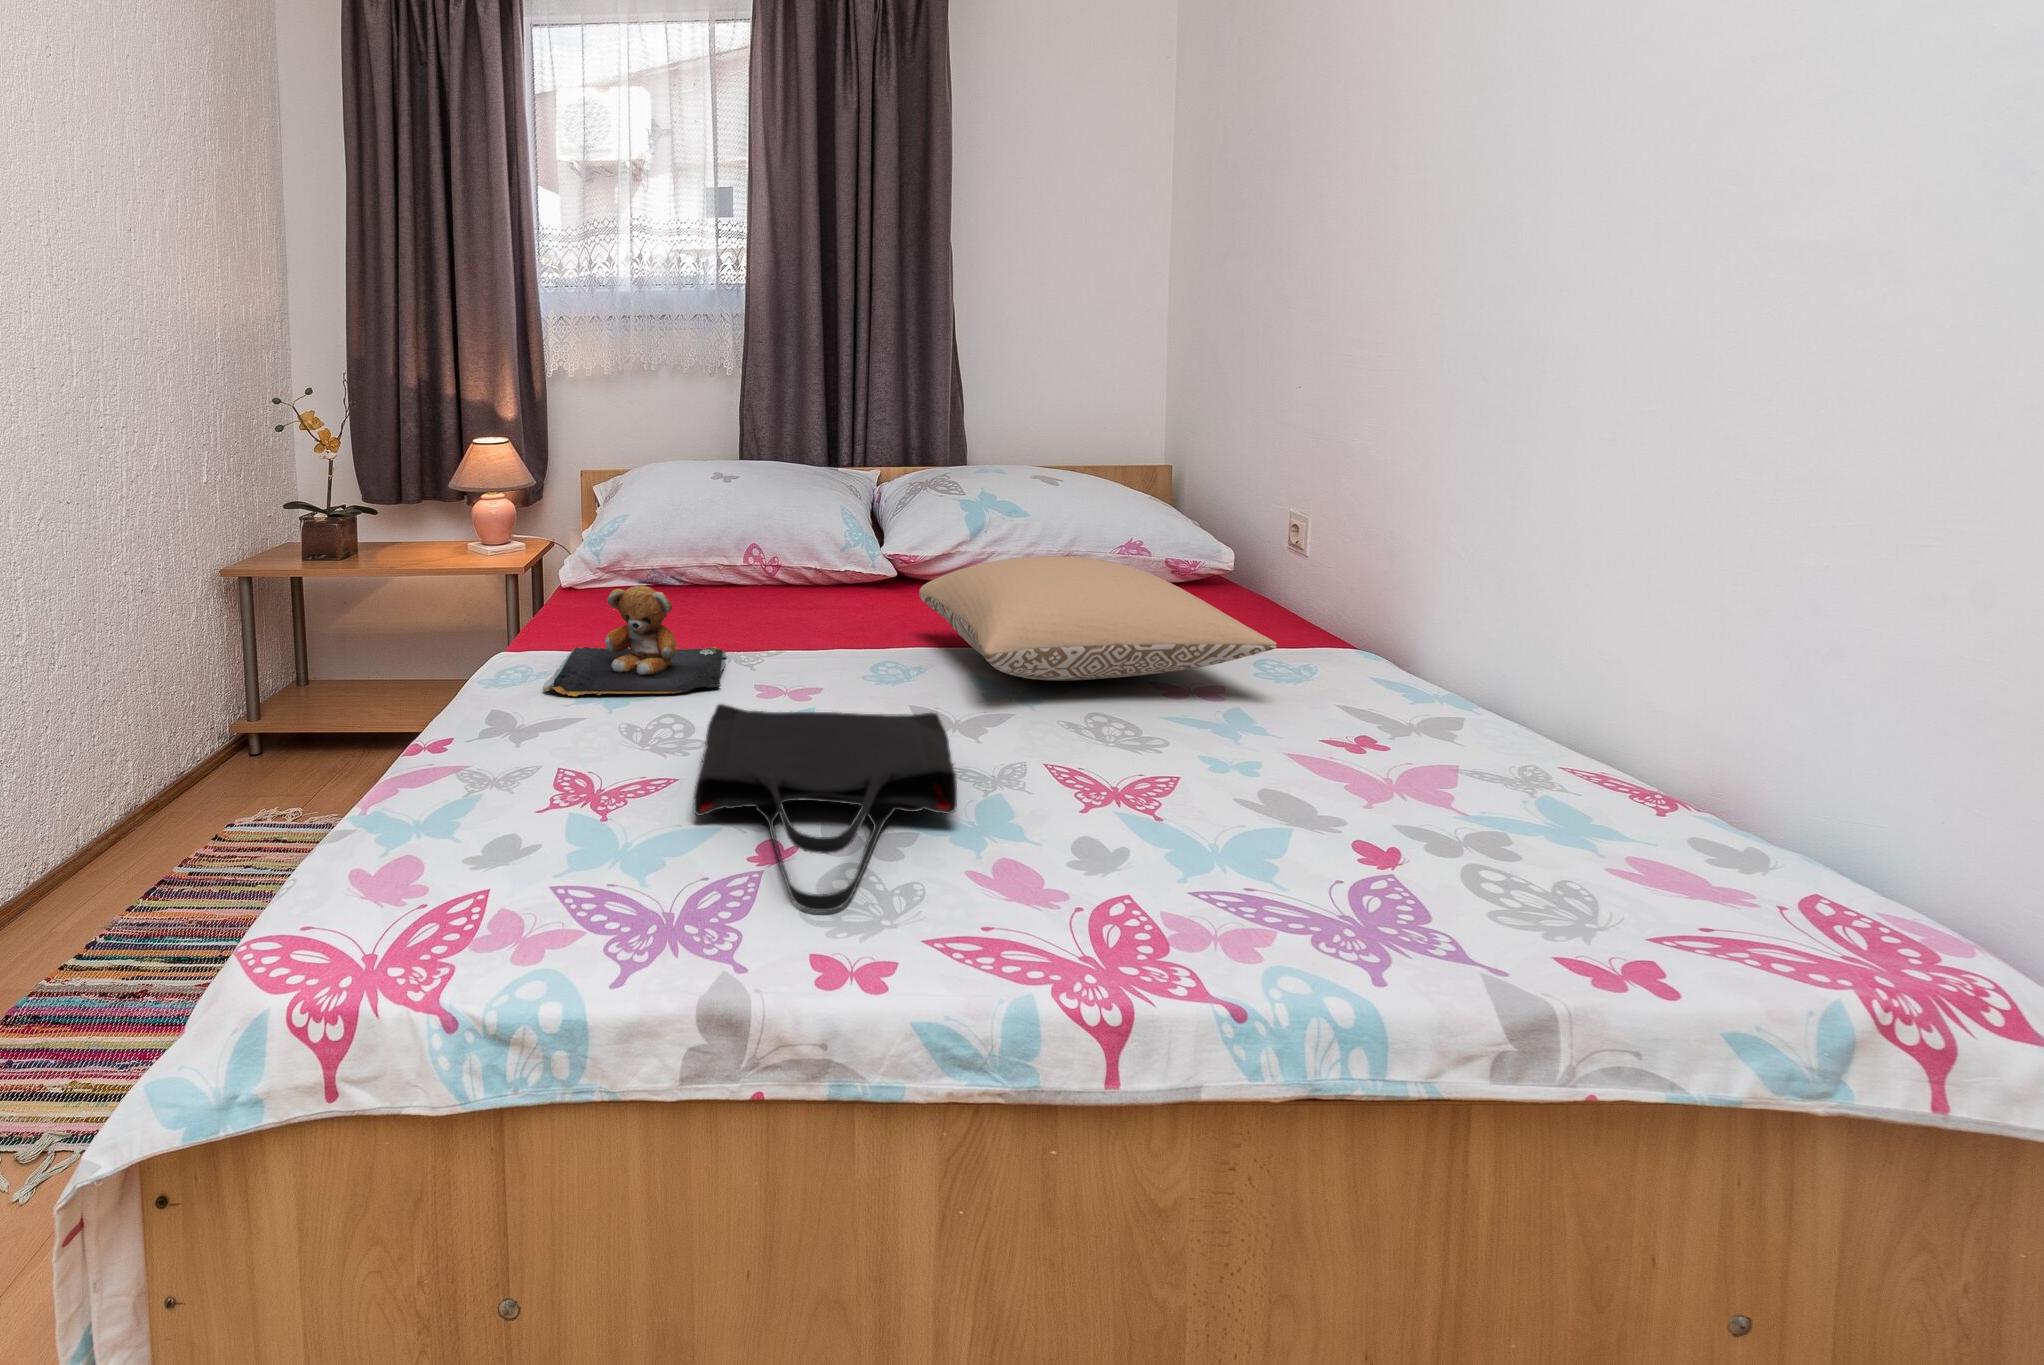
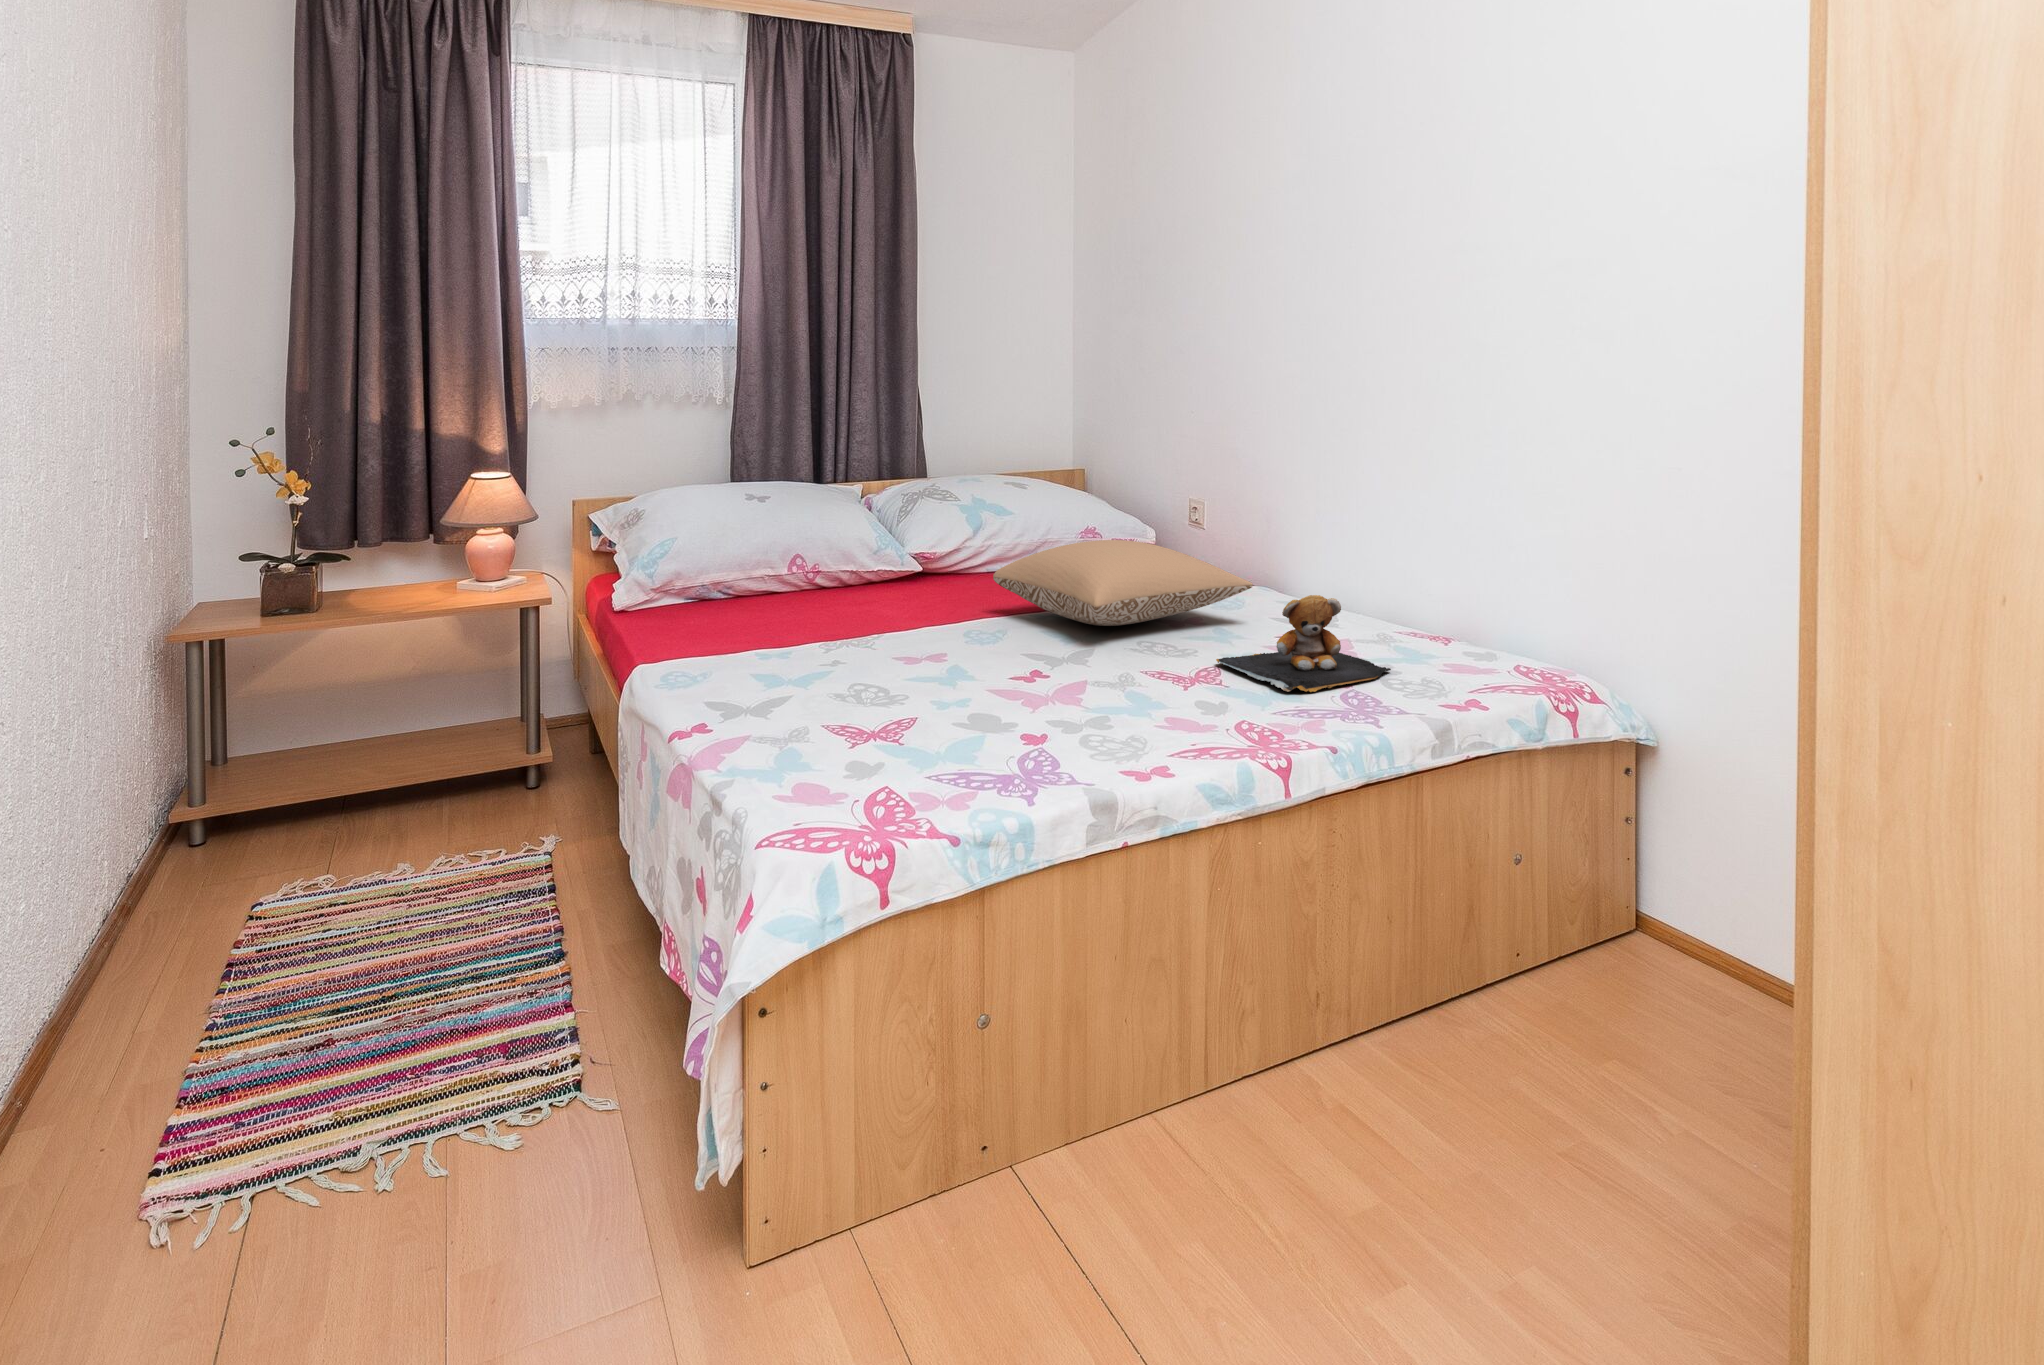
teddy bear: present [543,586,727,696] -> present [1216,595,1391,692]
tote bag: present [694,704,957,911] -> none [943,645,1148,749]

